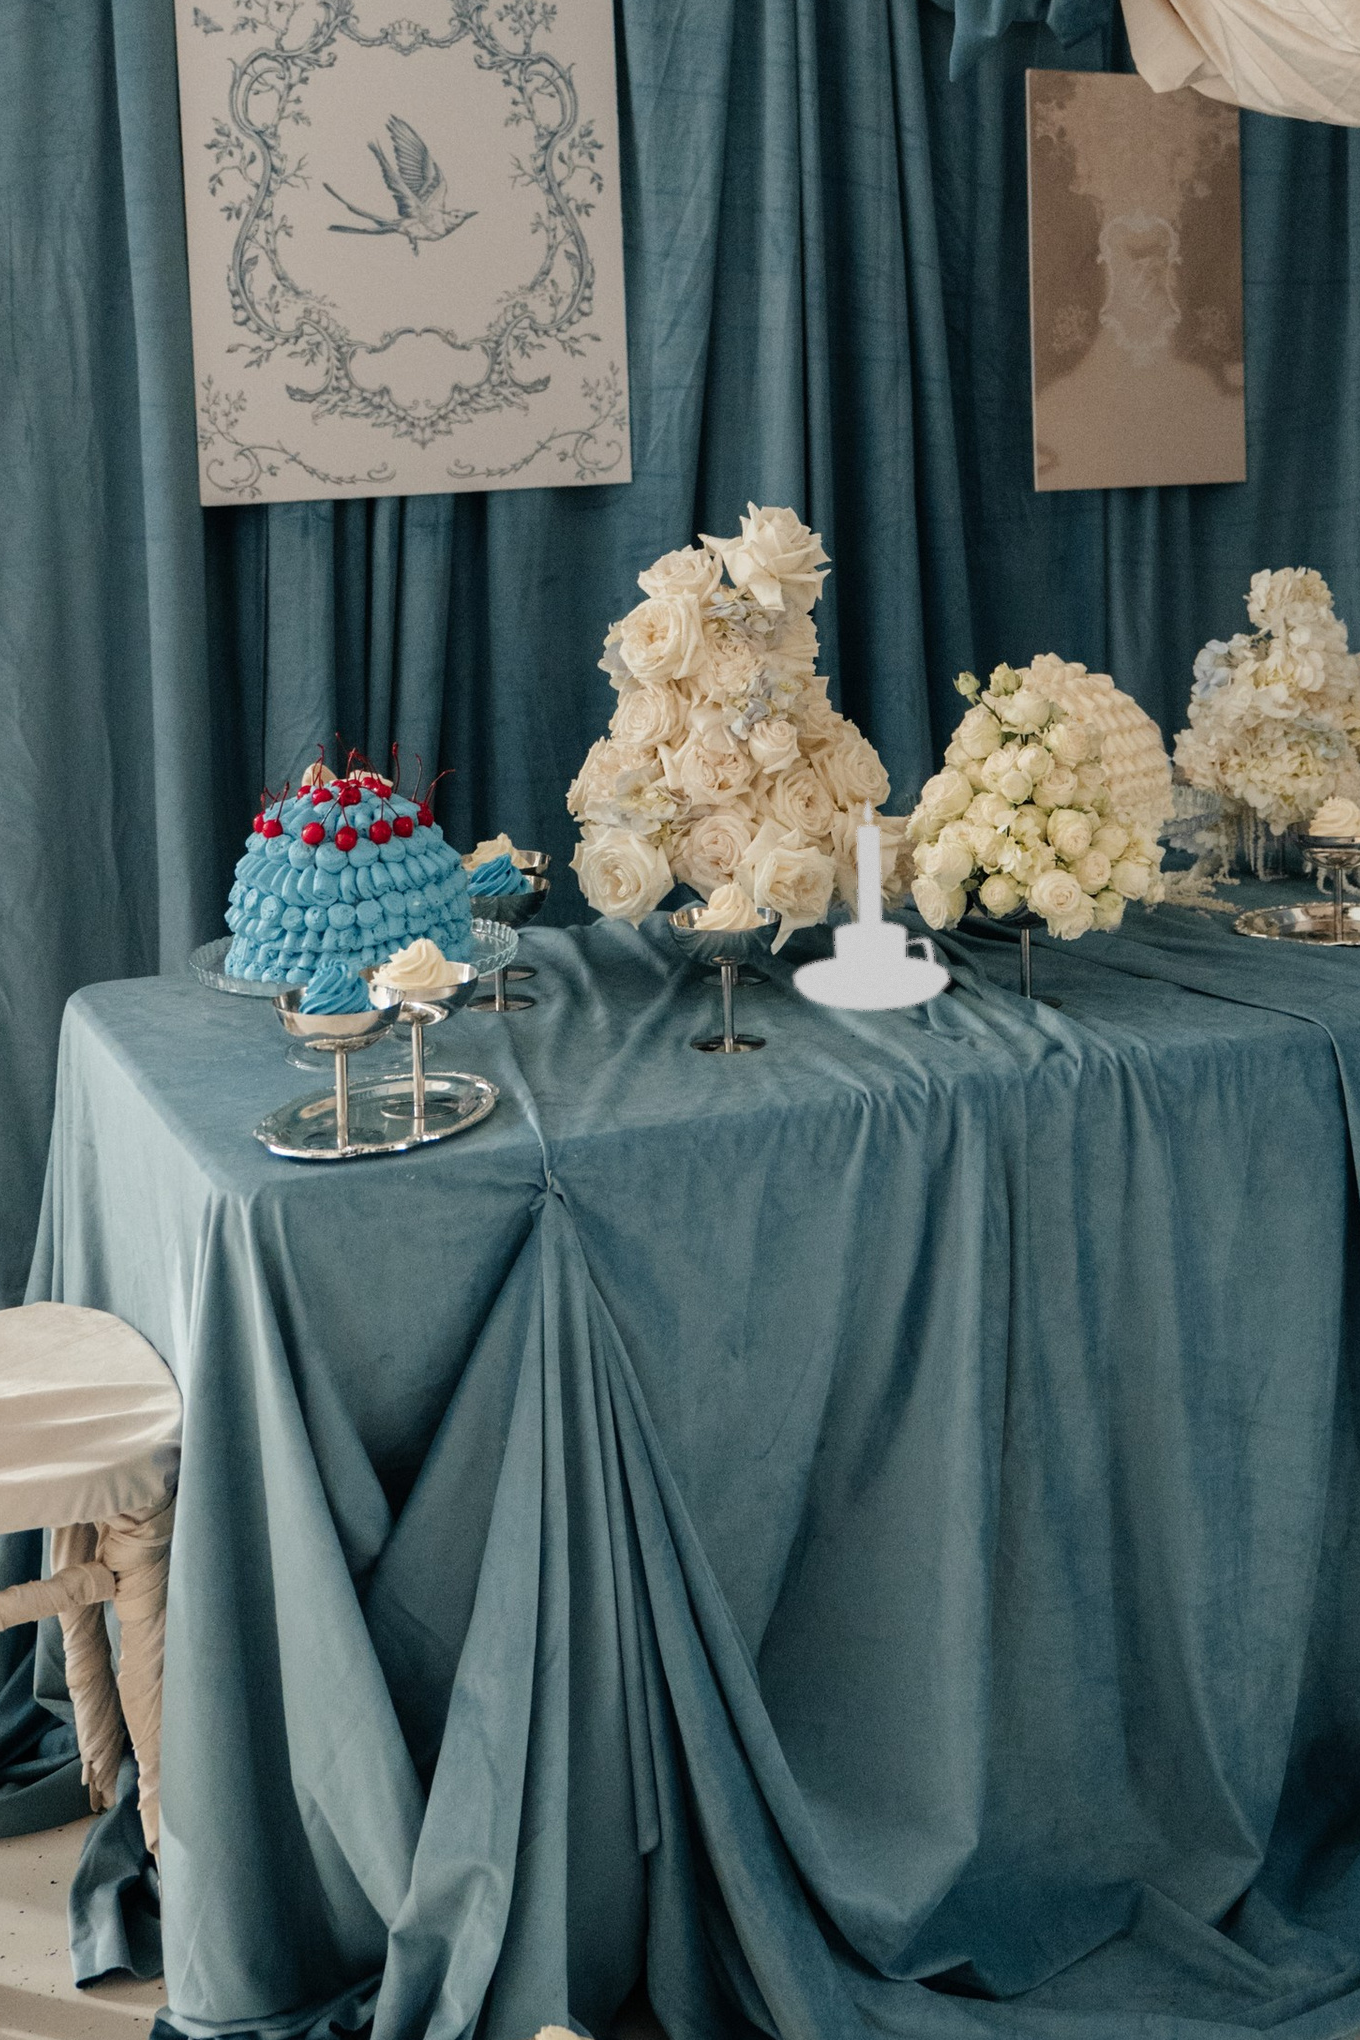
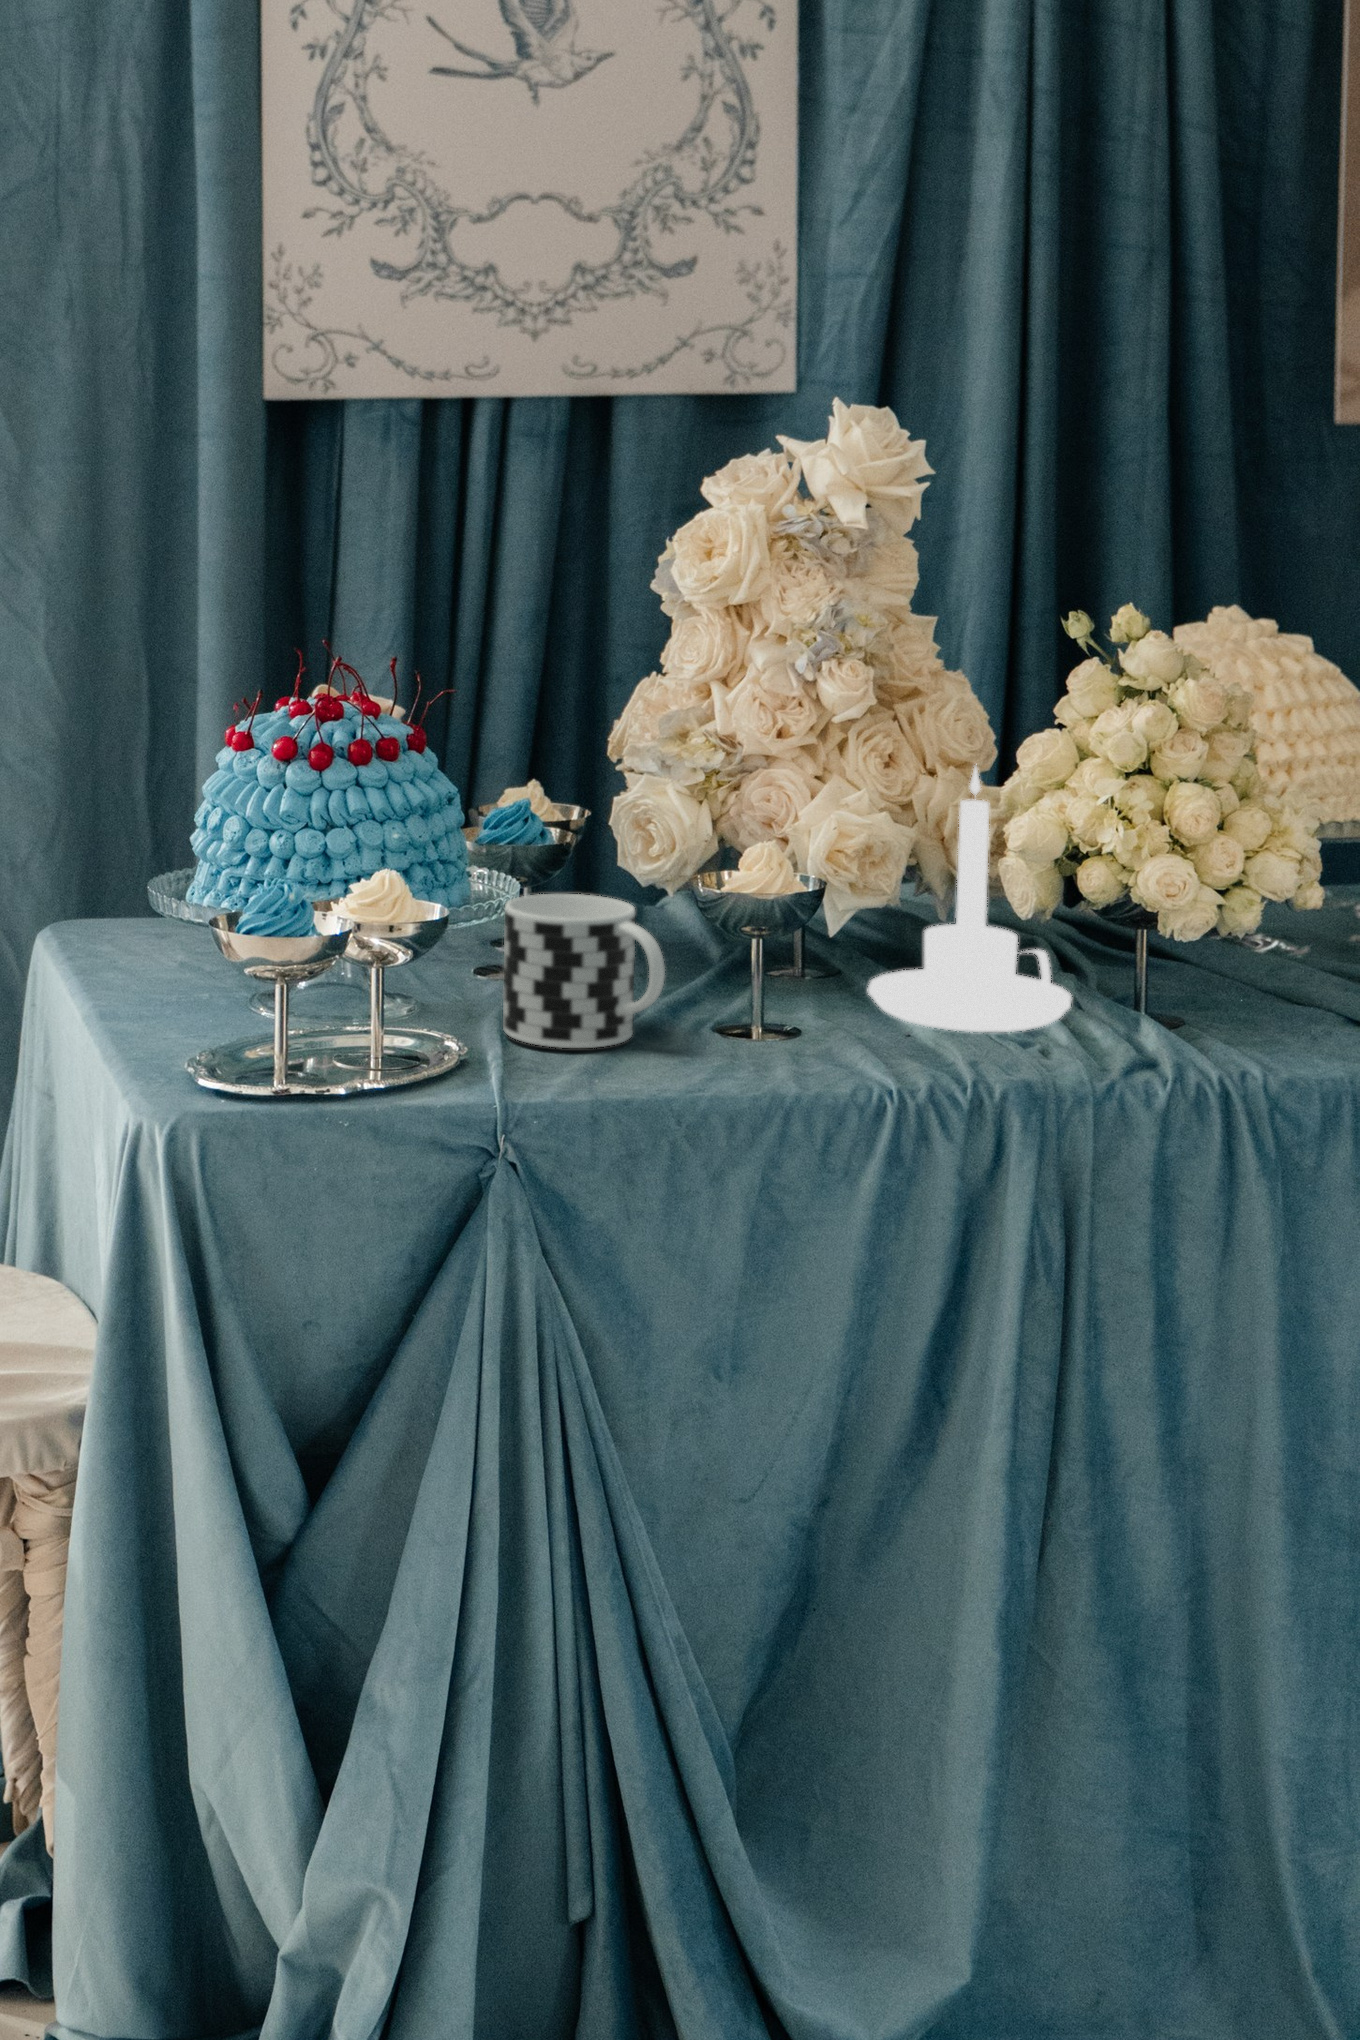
cup: none [514,931,649,1061] -> present [503,894,665,1048]

